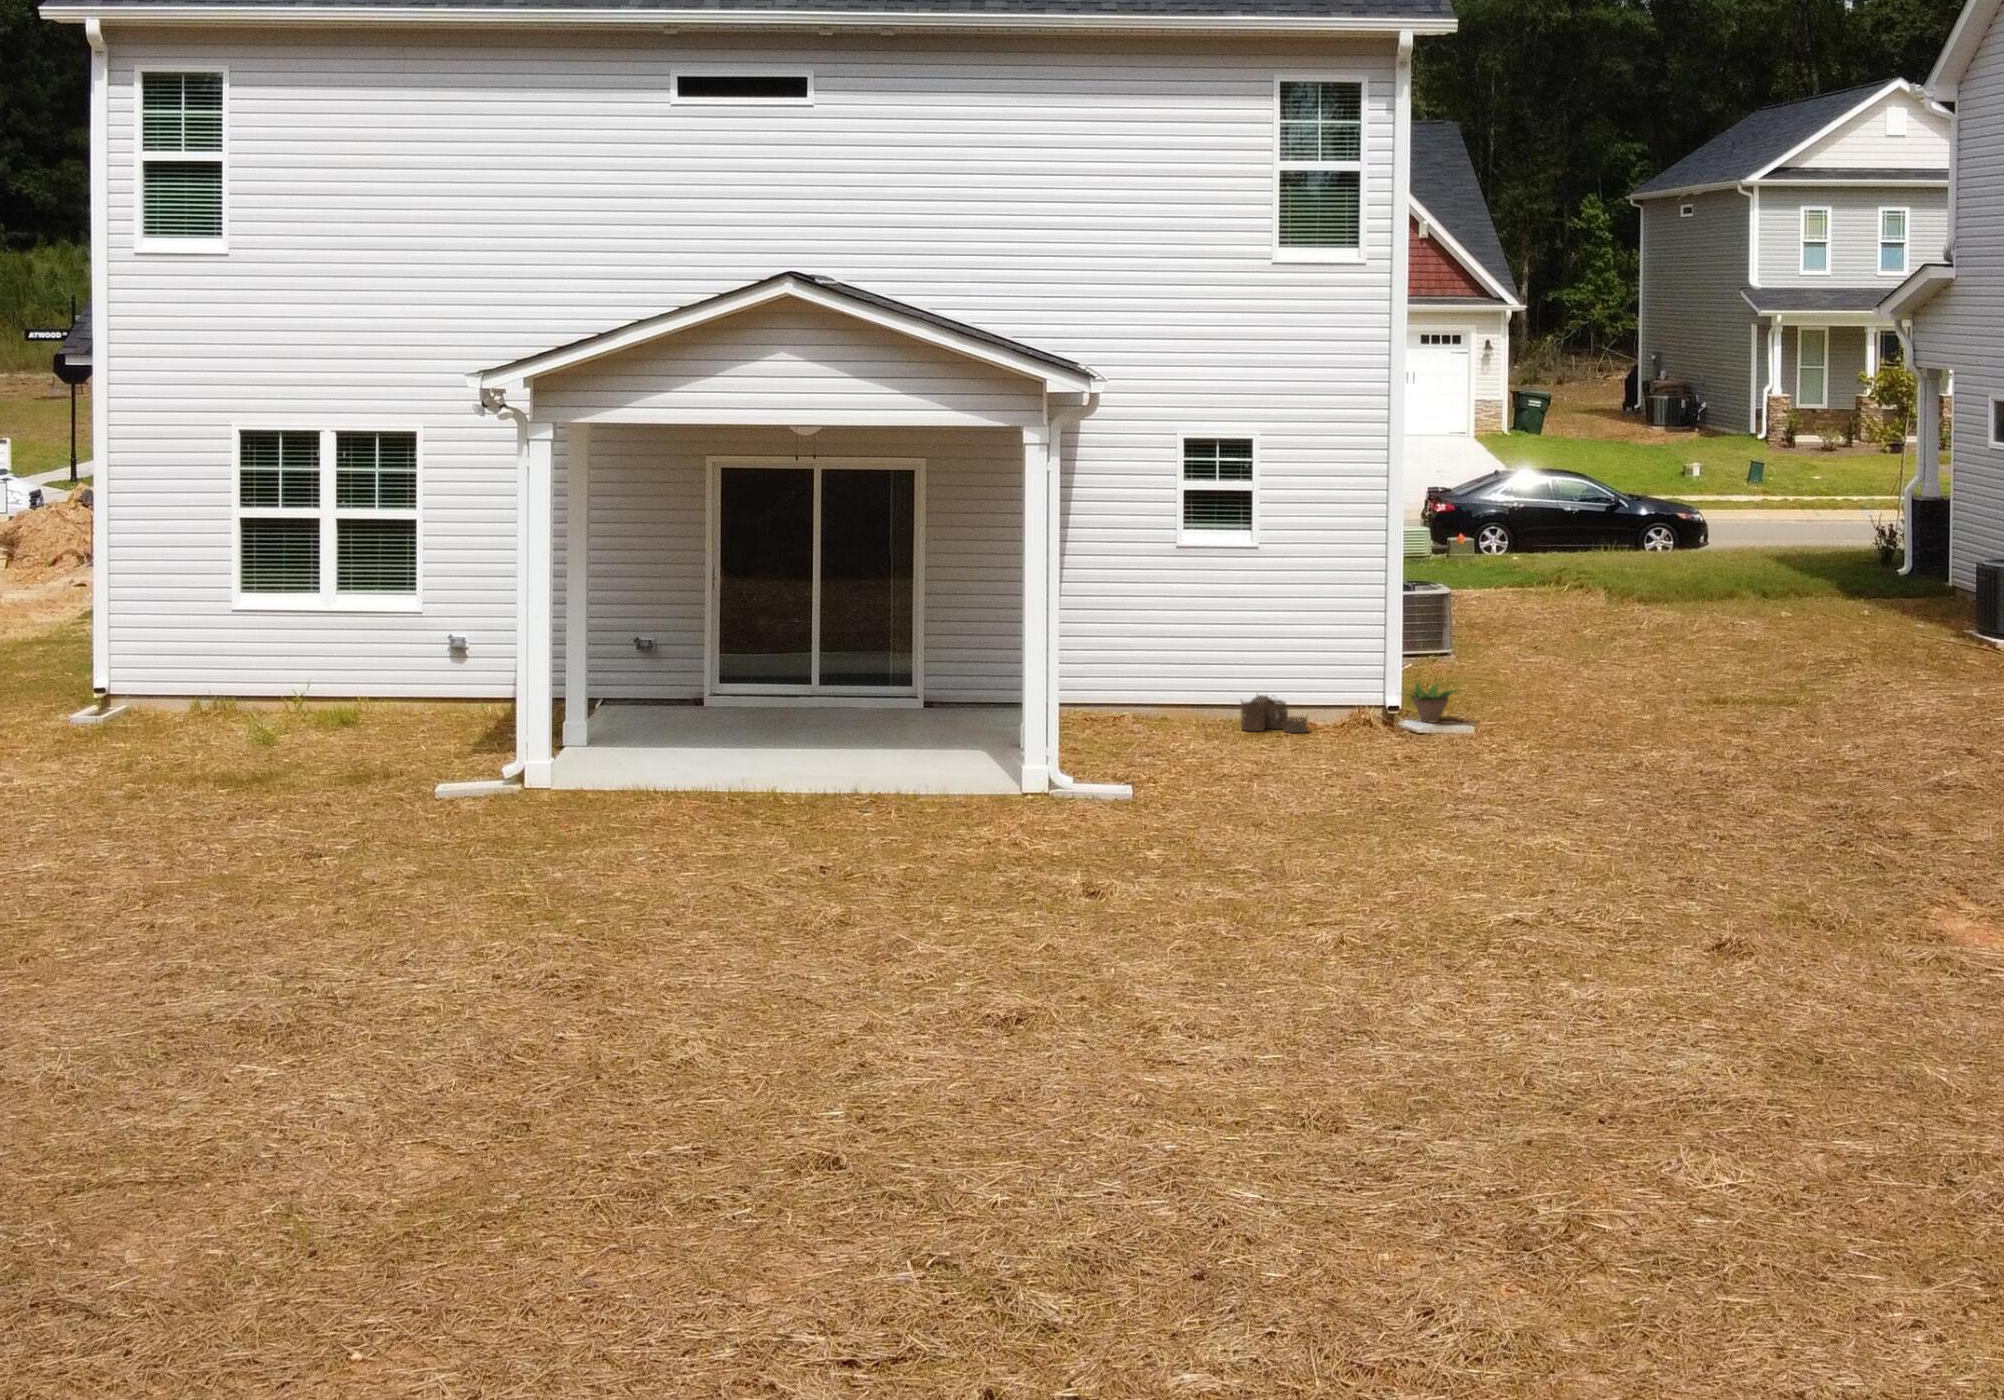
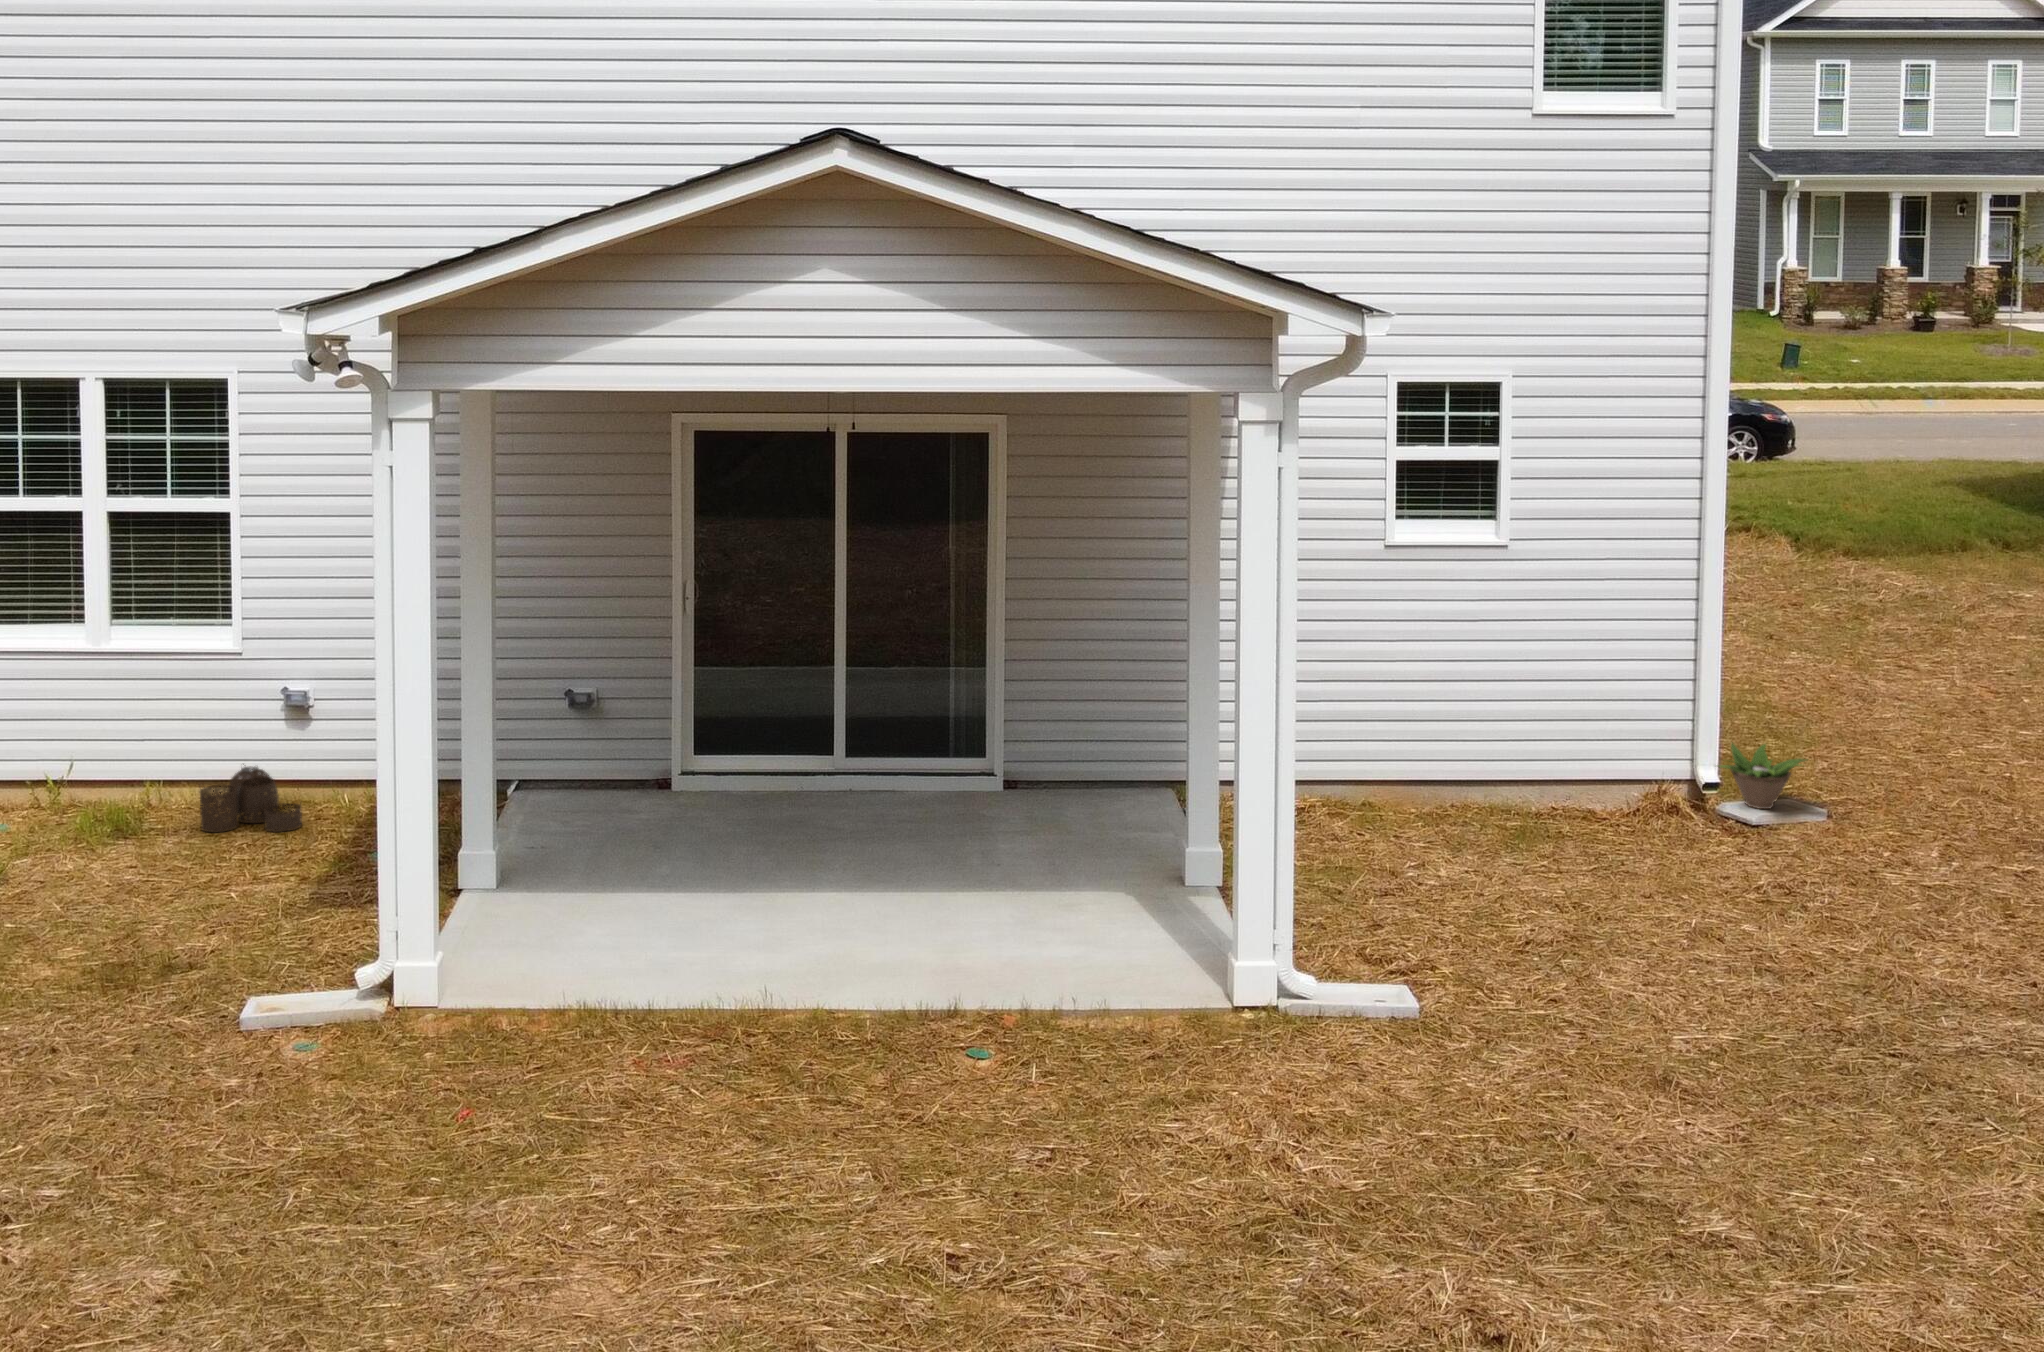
woven basket: present [1241,695,1307,733] -> present [200,767,302,832]

